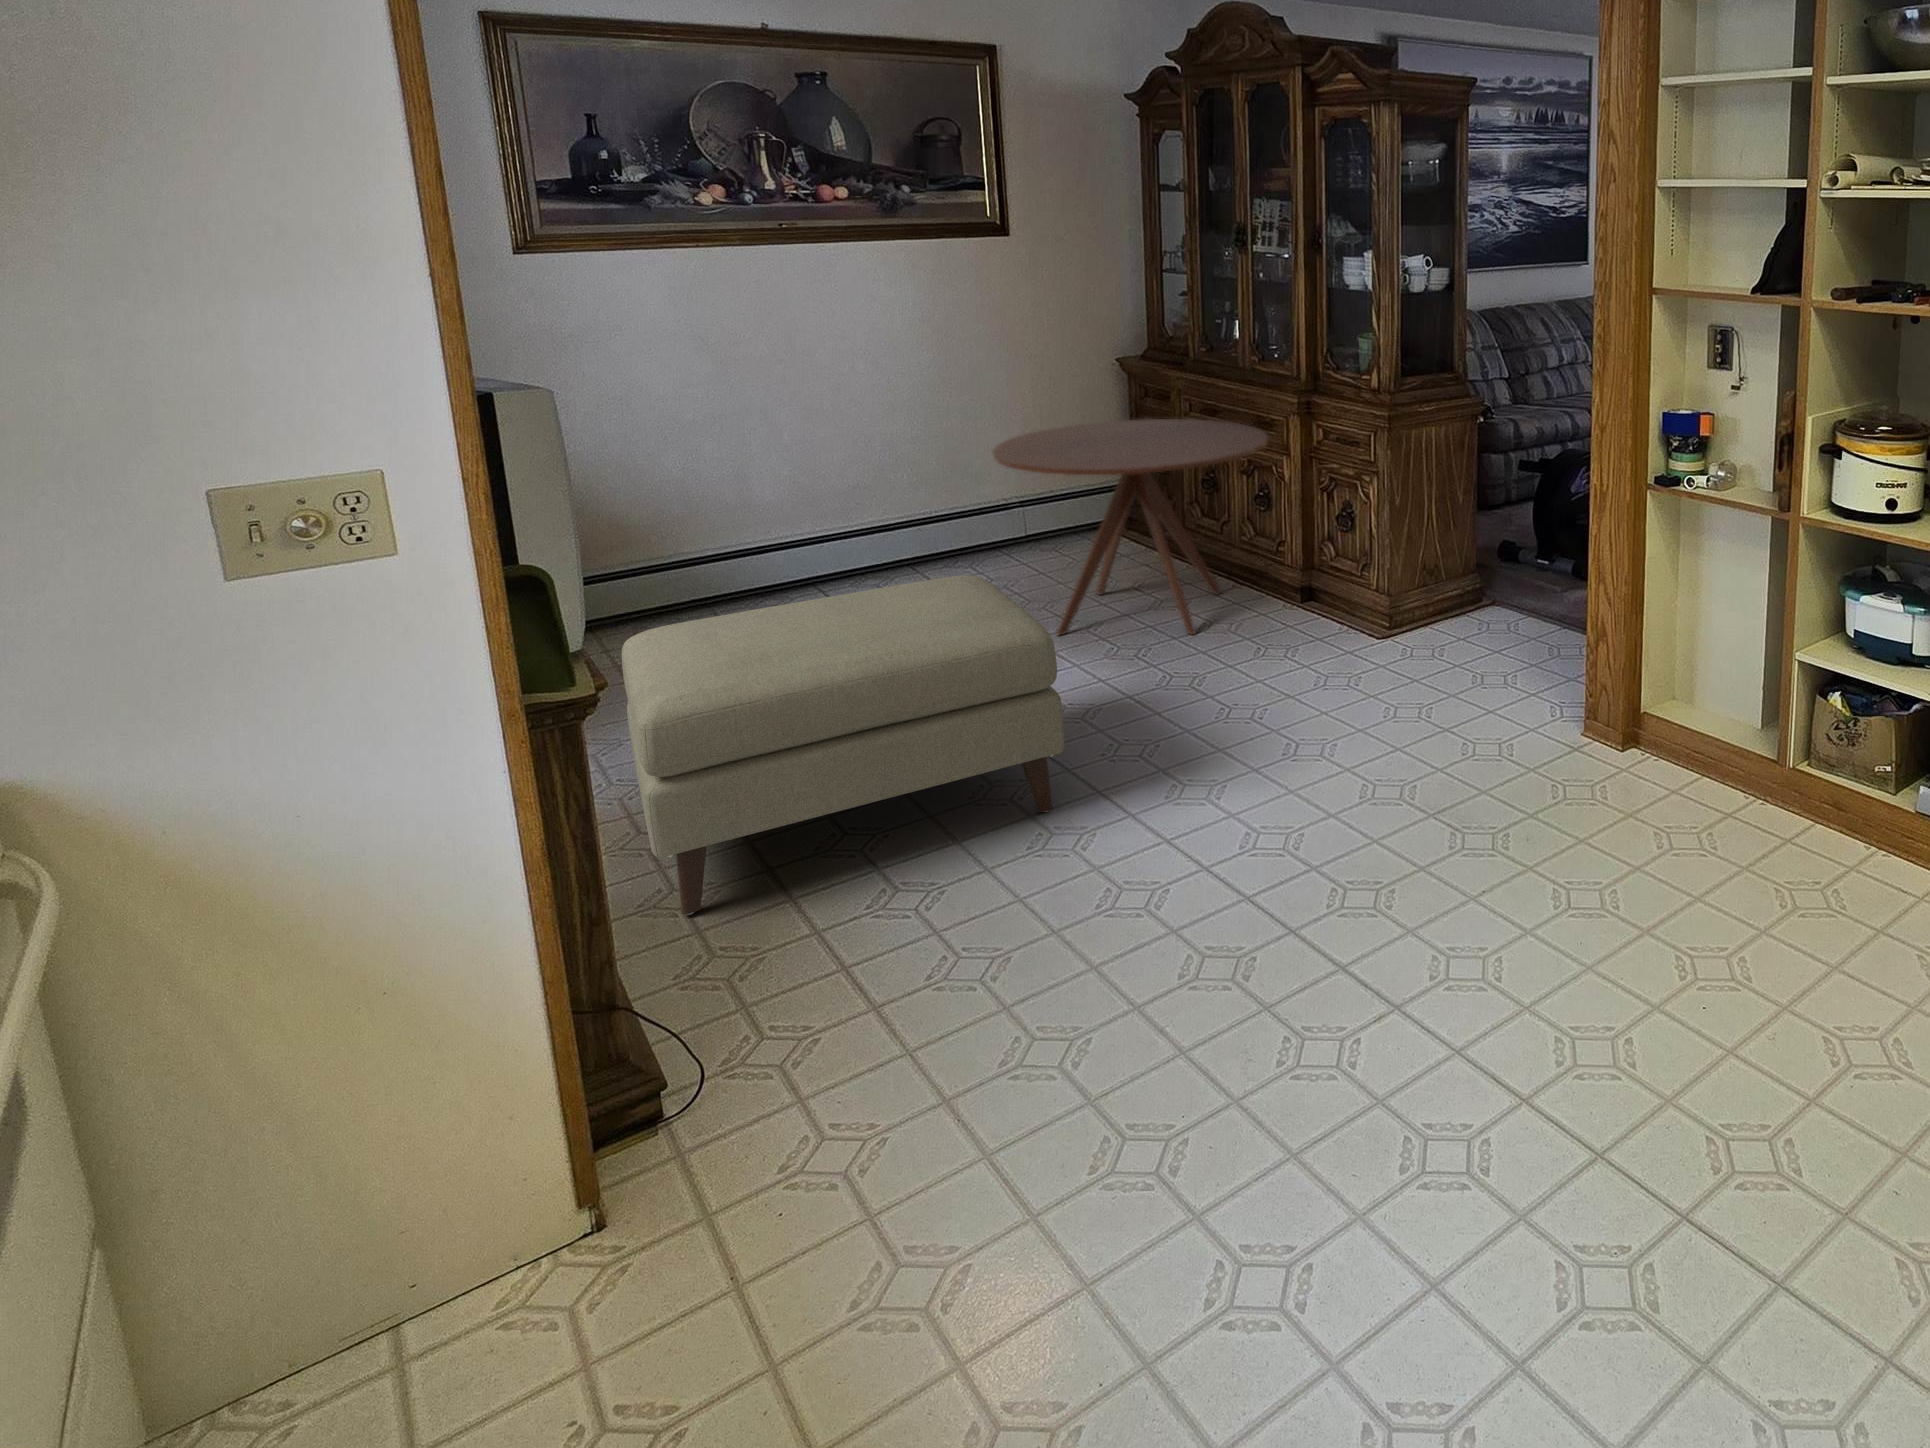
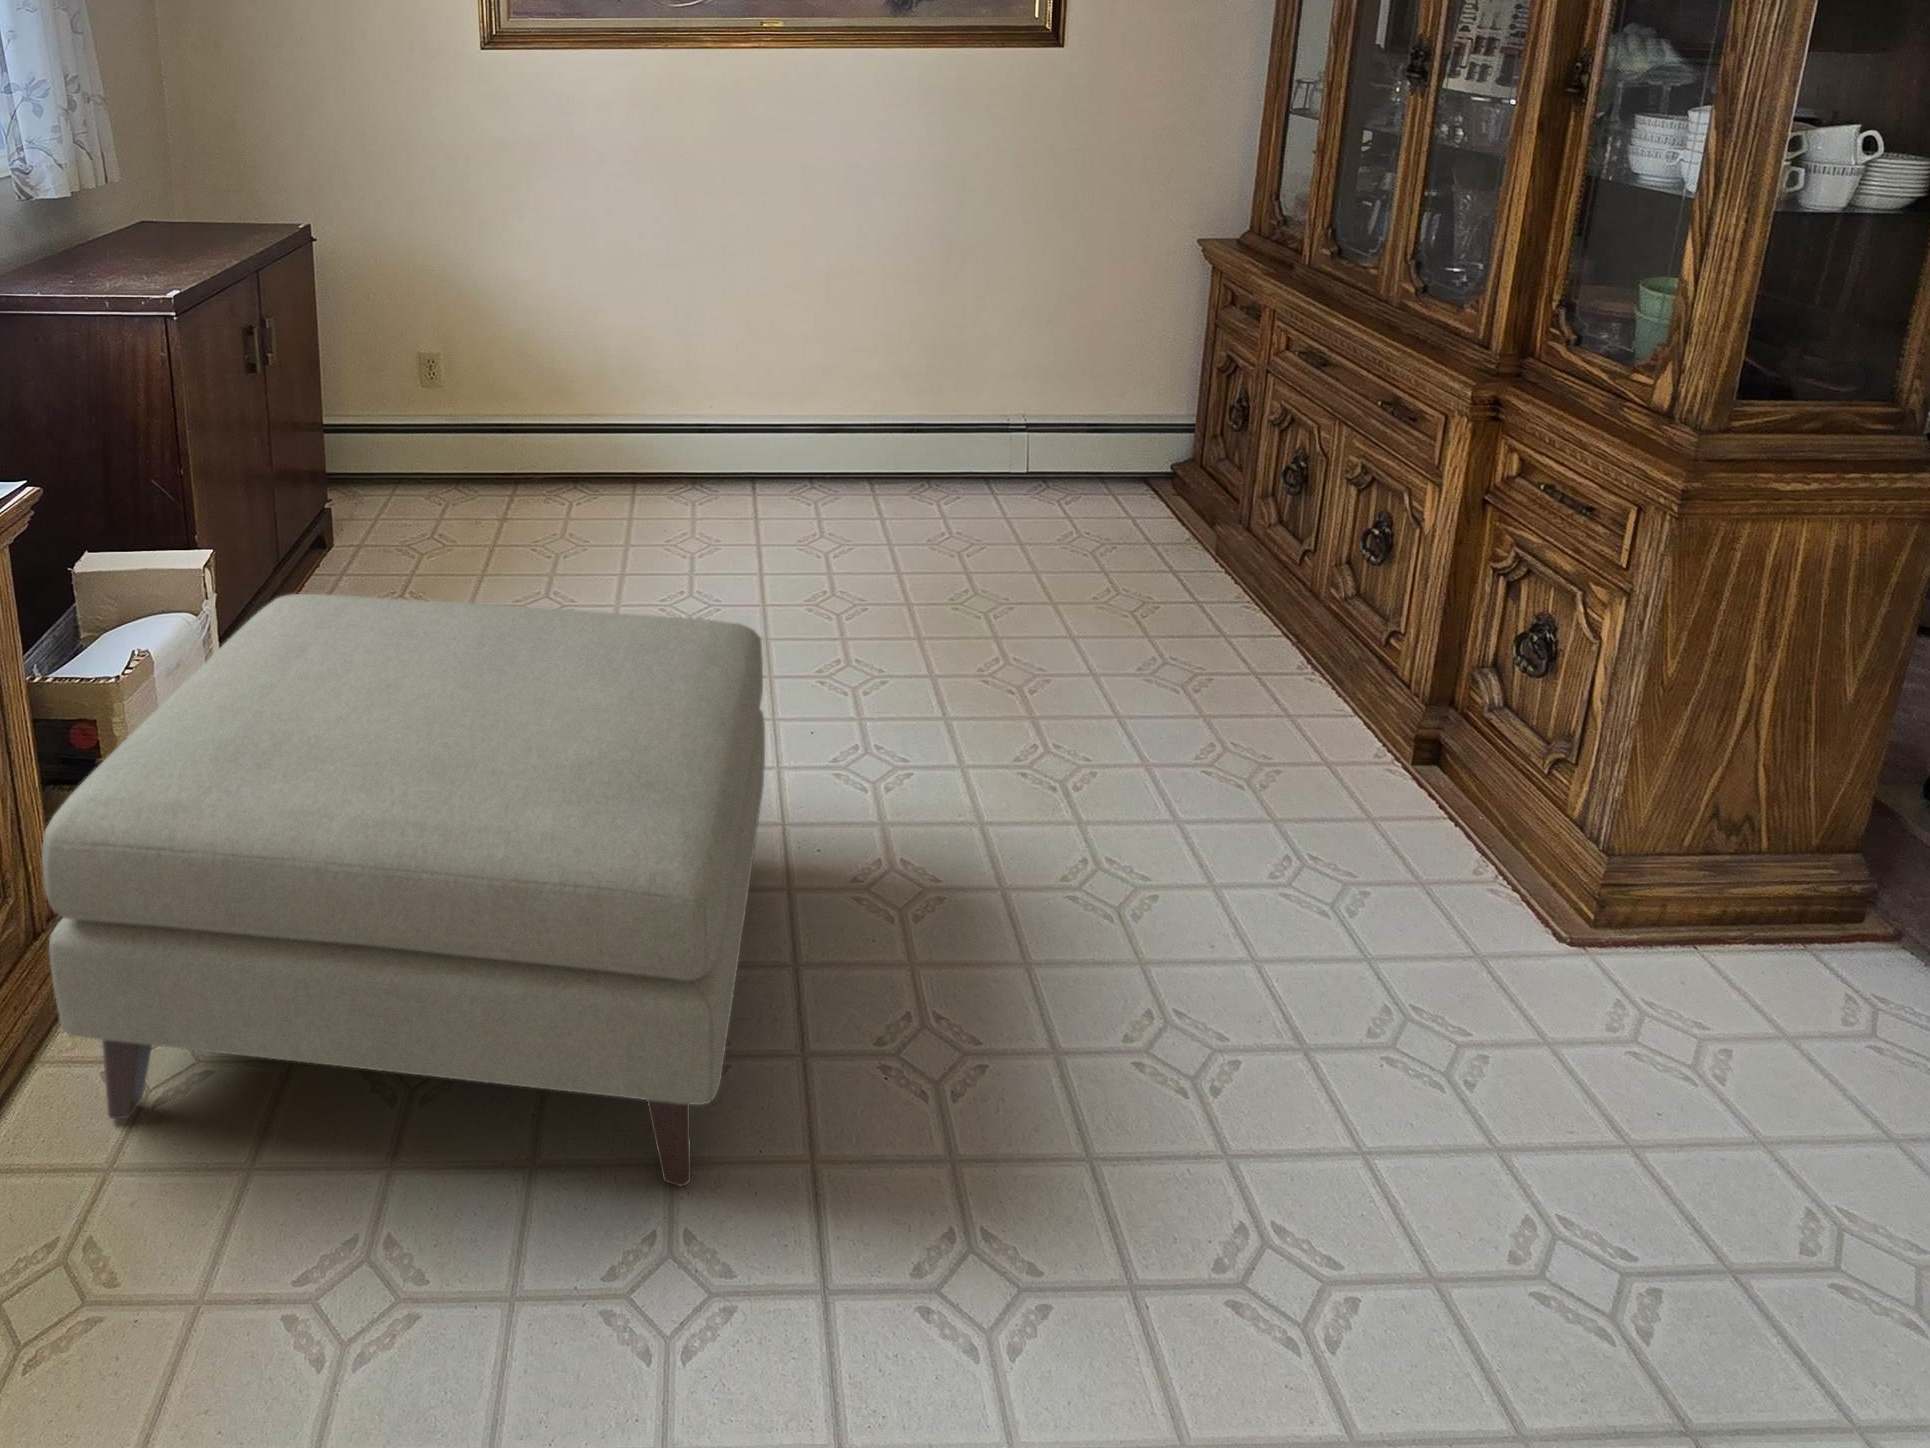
round table: present [992,419,1268,635] -> none [914,340,1388,760]

